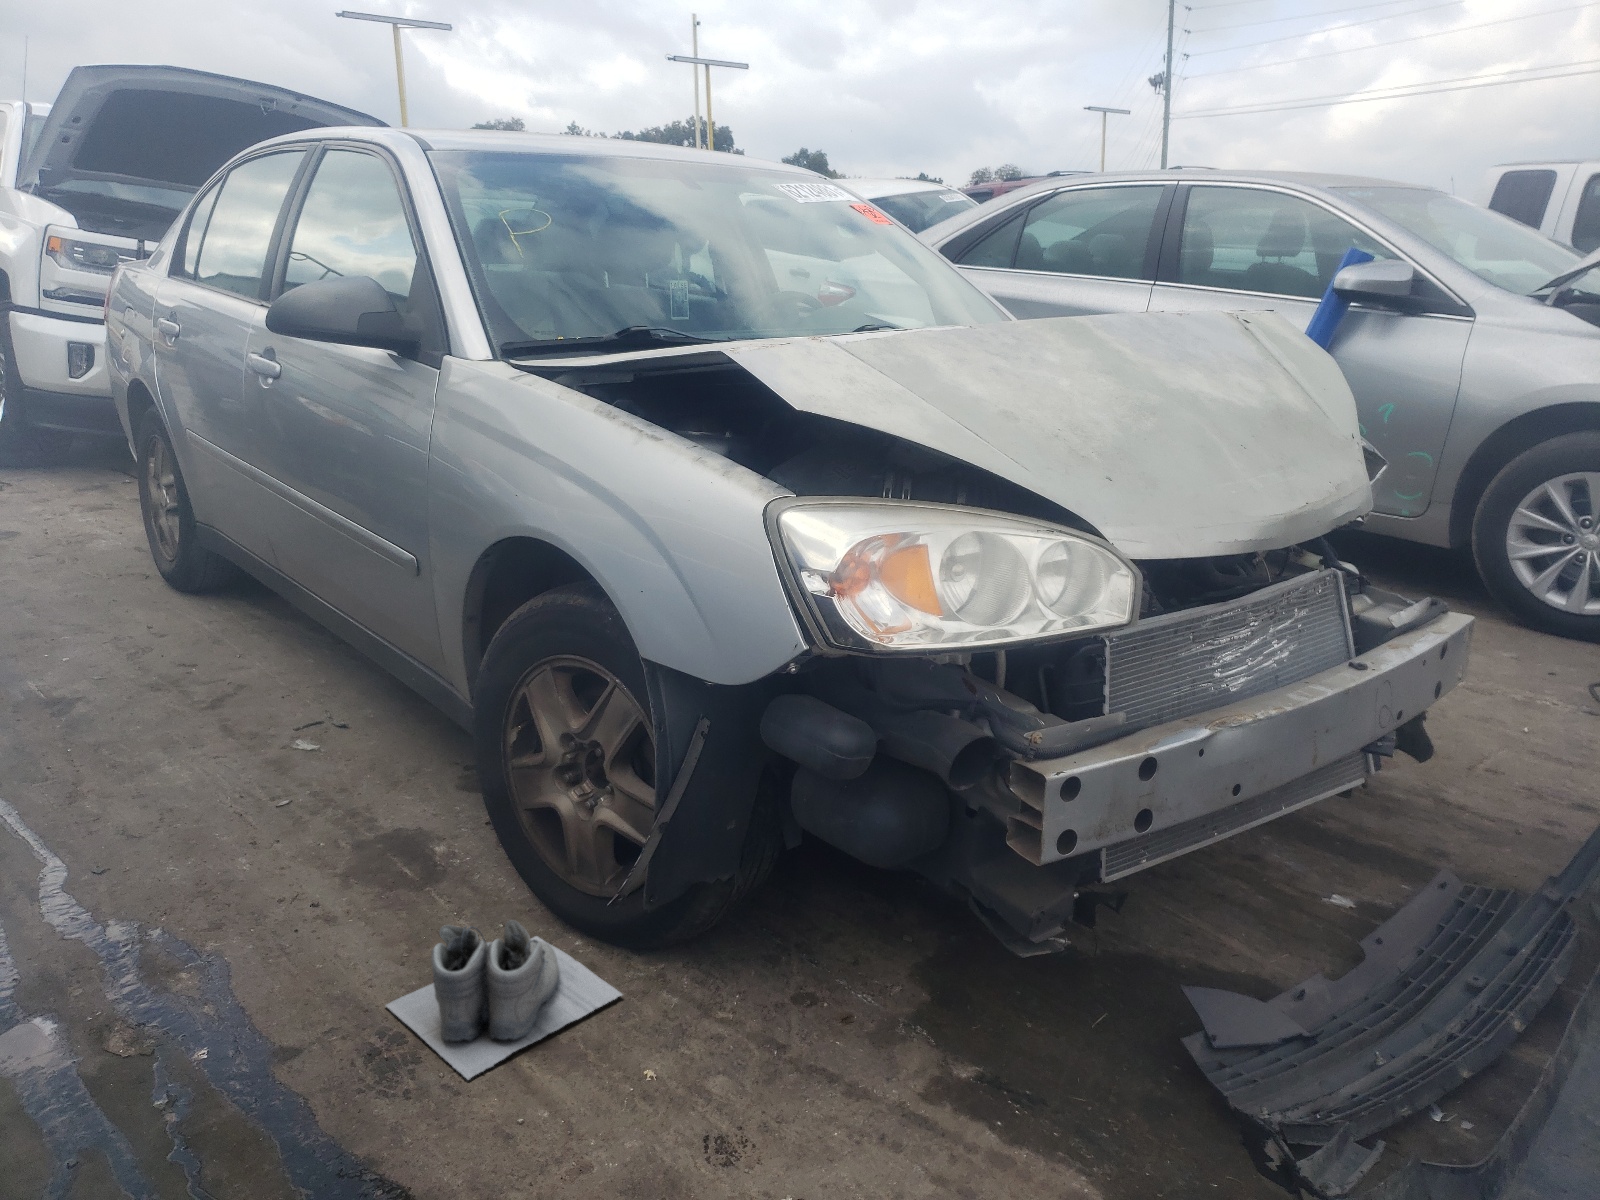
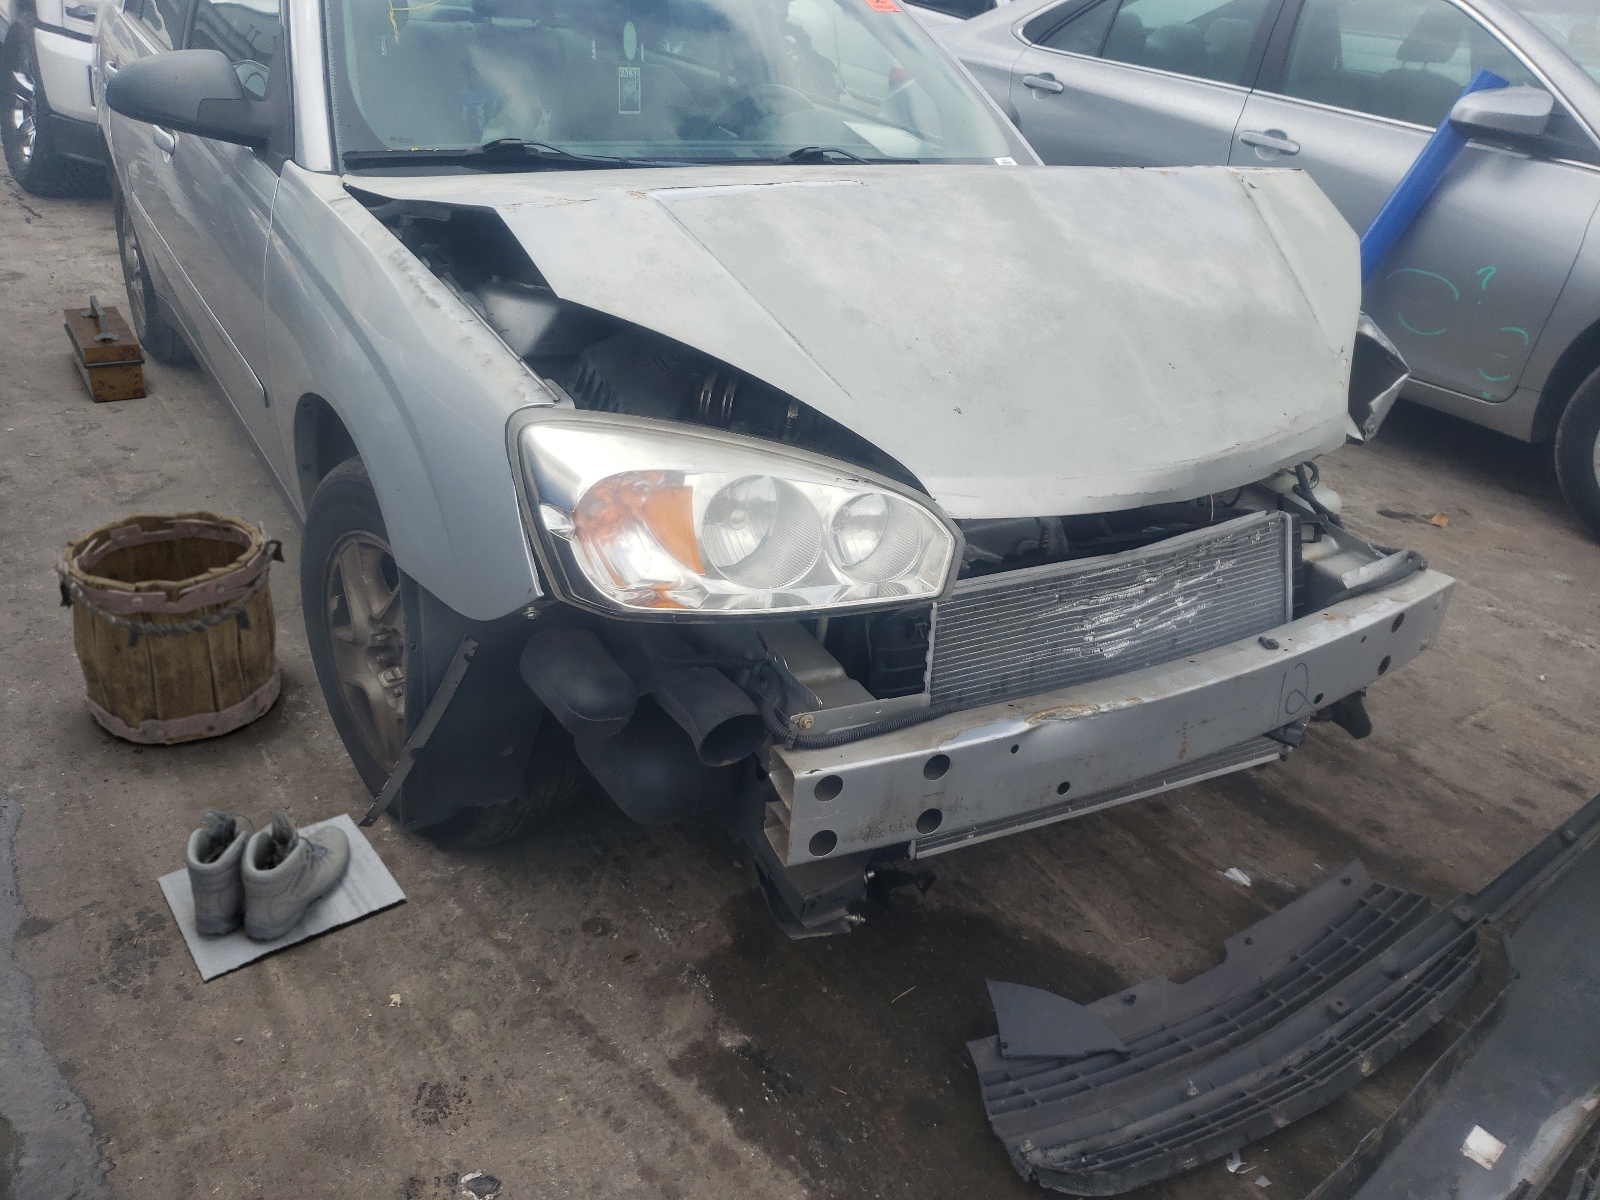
toolbox: none [92,533,187,630] -> present [64,295,146,402]
bucket: none [238,682,438,901] -> present [53,510,285,744]

